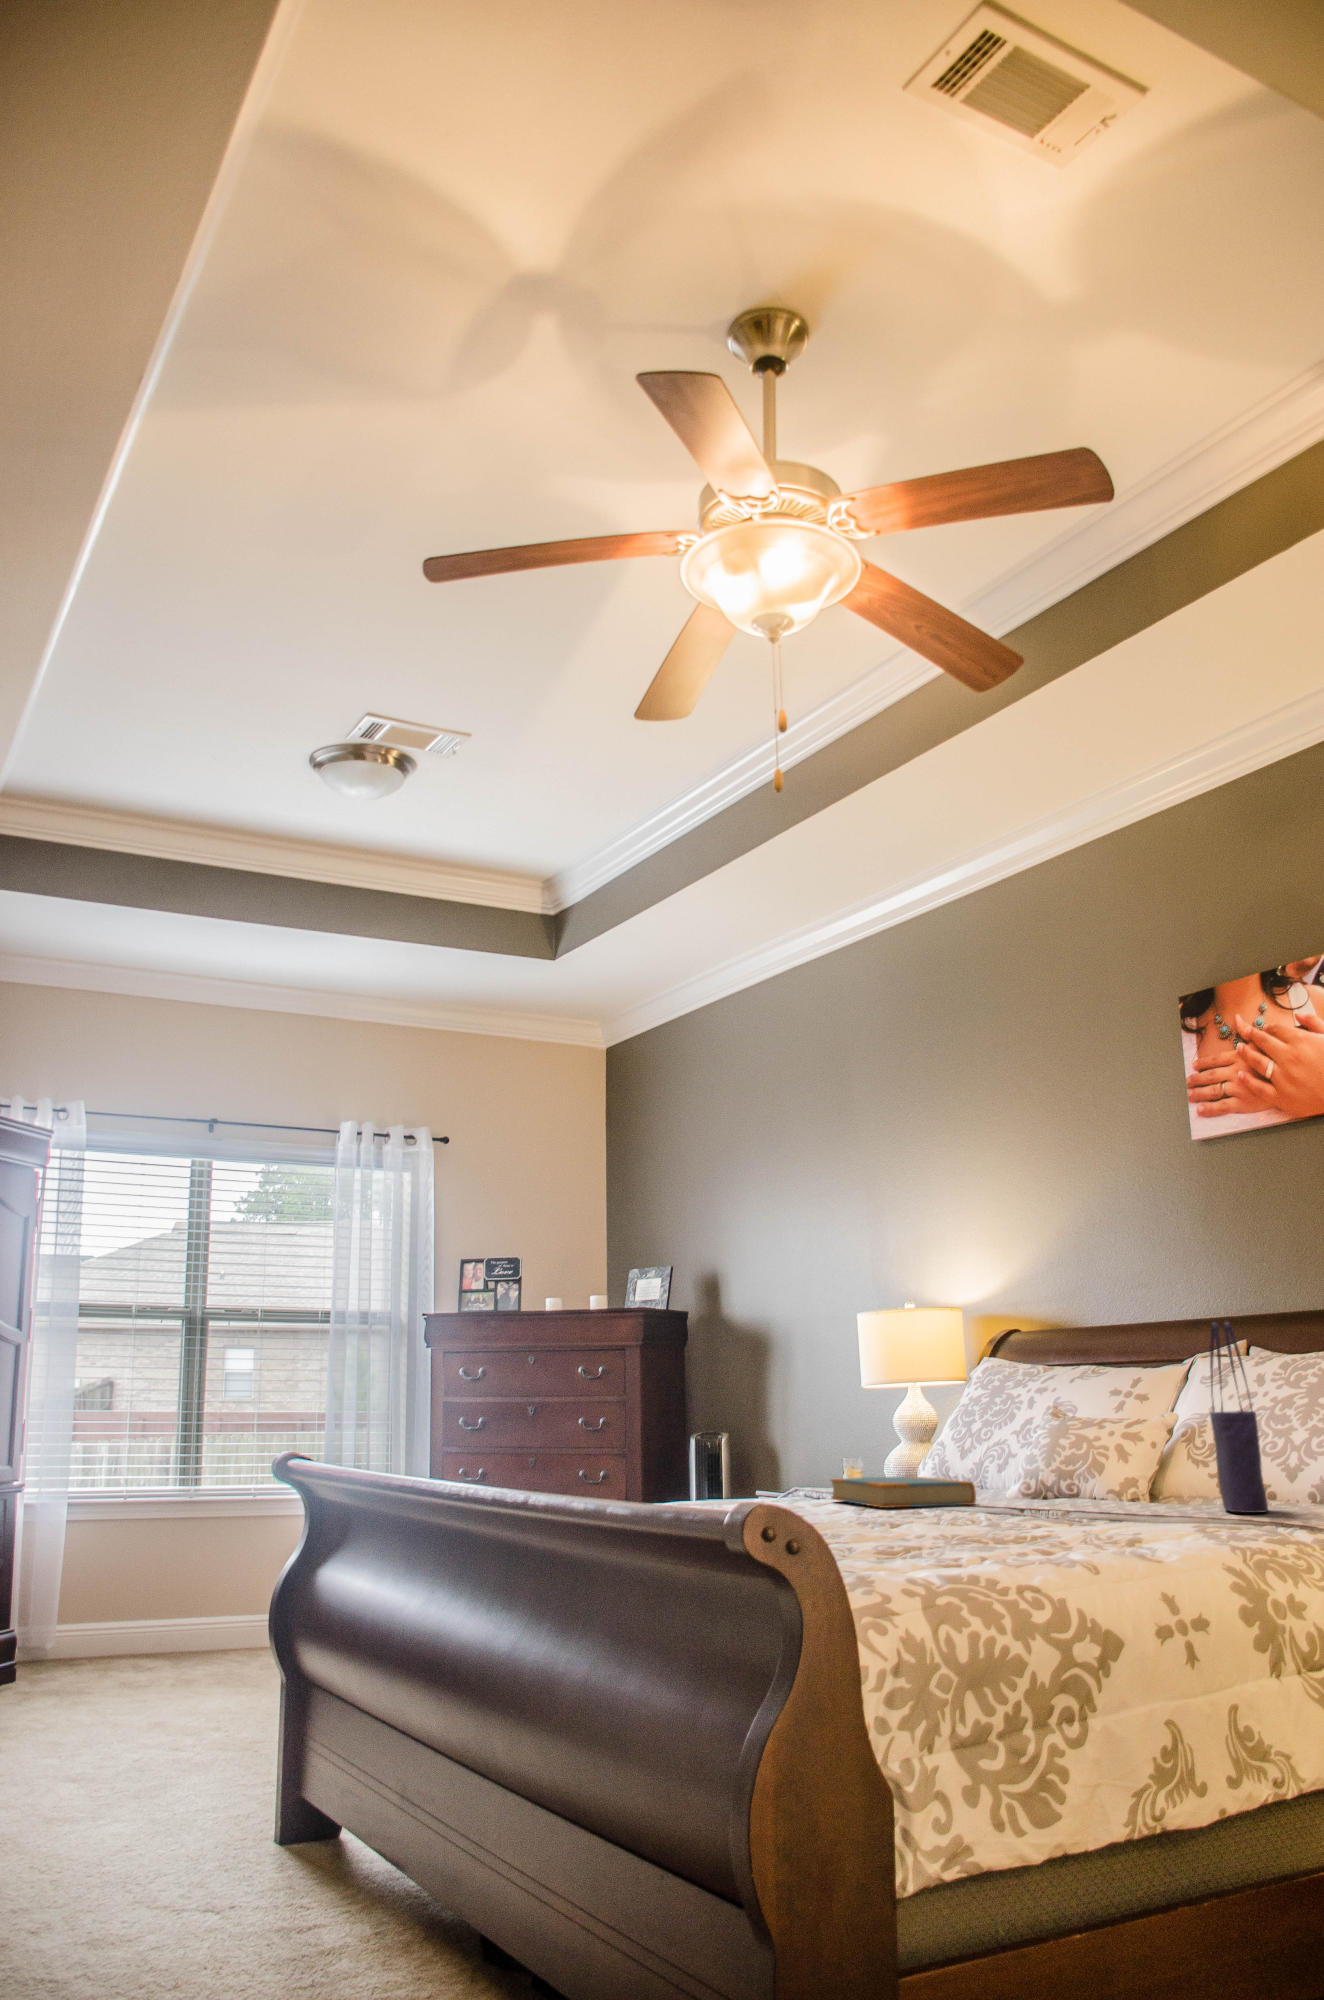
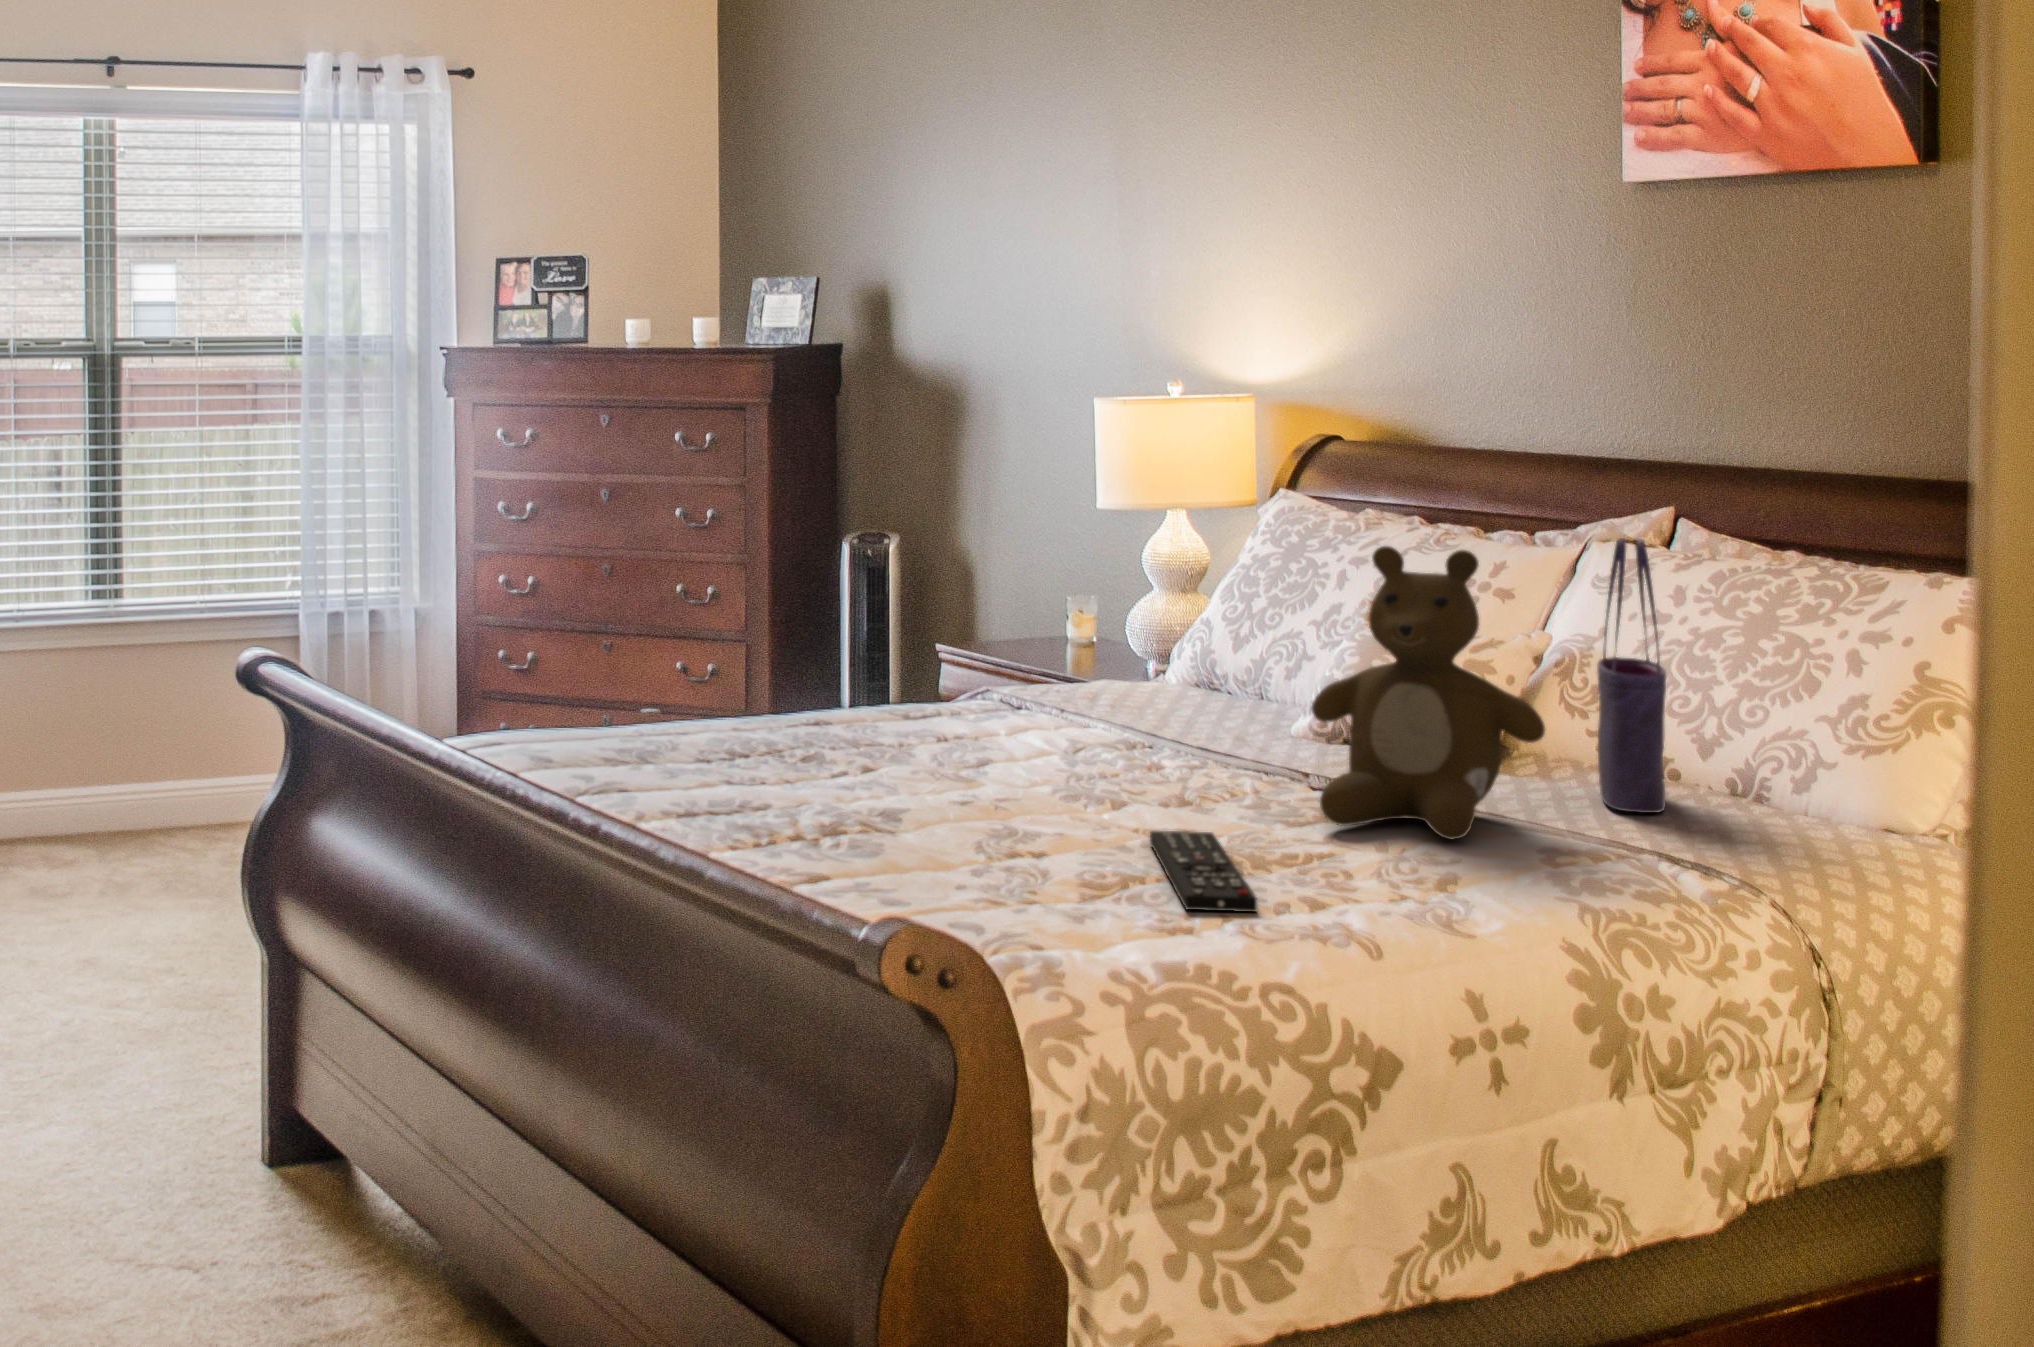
teddy bear: none [1025,1325,1184,1524] -> present [1312,546,1545,840]
book: present [831,1476,976,1508] -> none [1034,666,1243,735]
remote control: none [923,1524,1006,1551] -> present [1150,831,1257,912]

